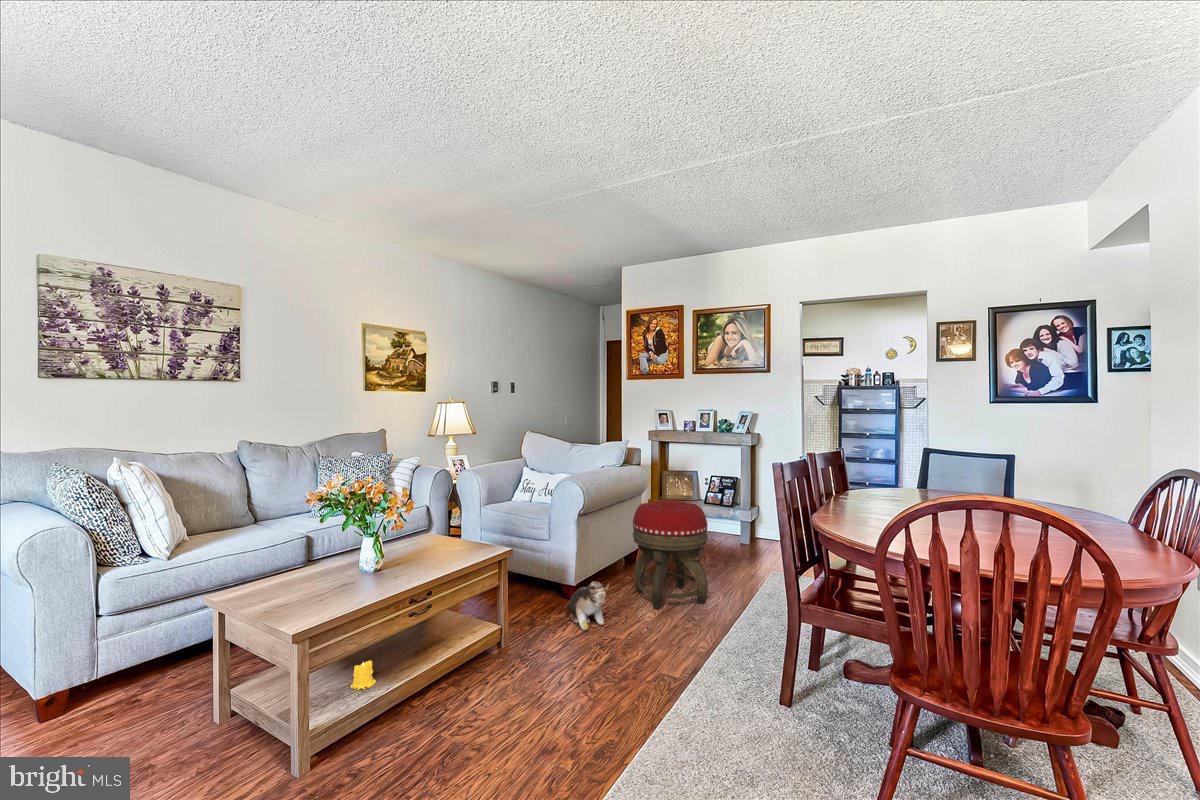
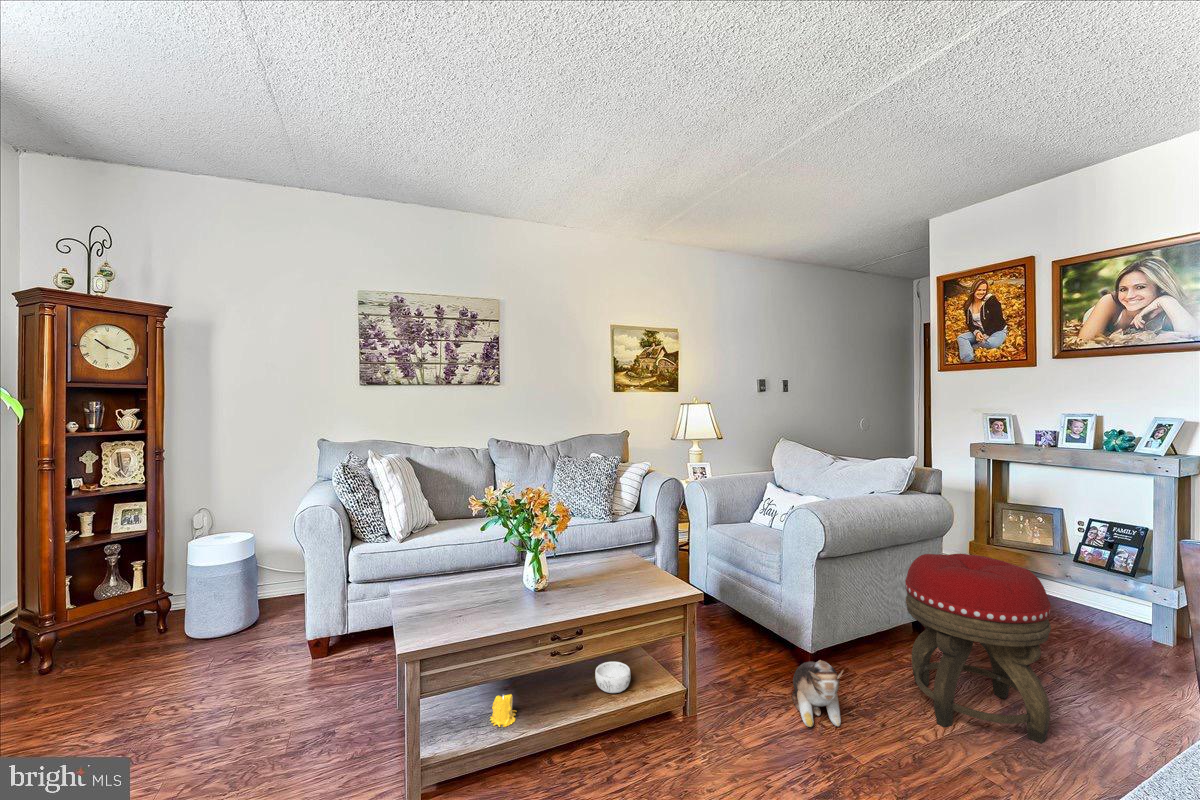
decorative bowl: none [431,618,462,642] -> present [595,662,631,693]

